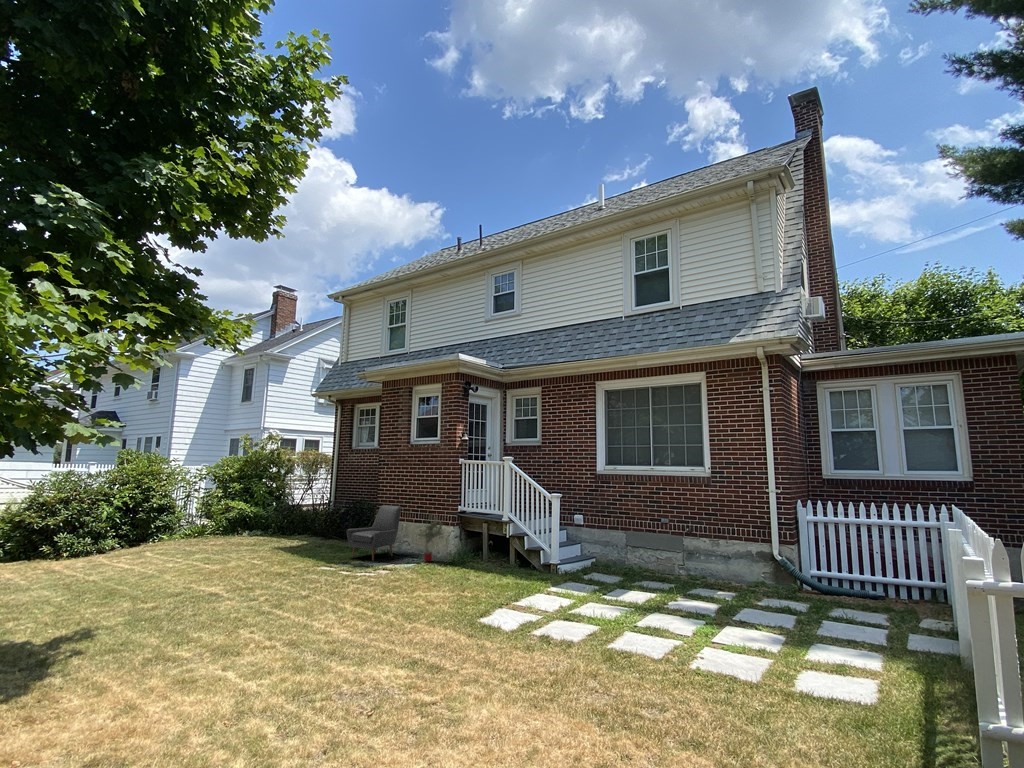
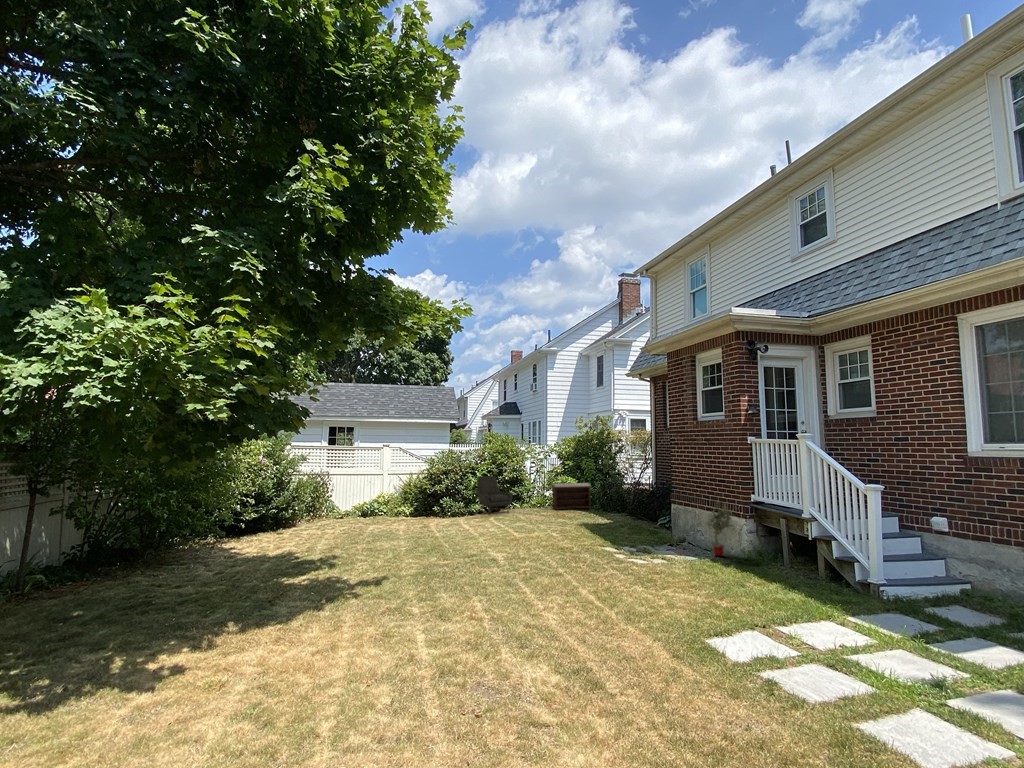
chair: present [347,505,401,561] -> present [478,476,513,515]
bench: none [214,506,264,538] -> present [551,483,591,510]

